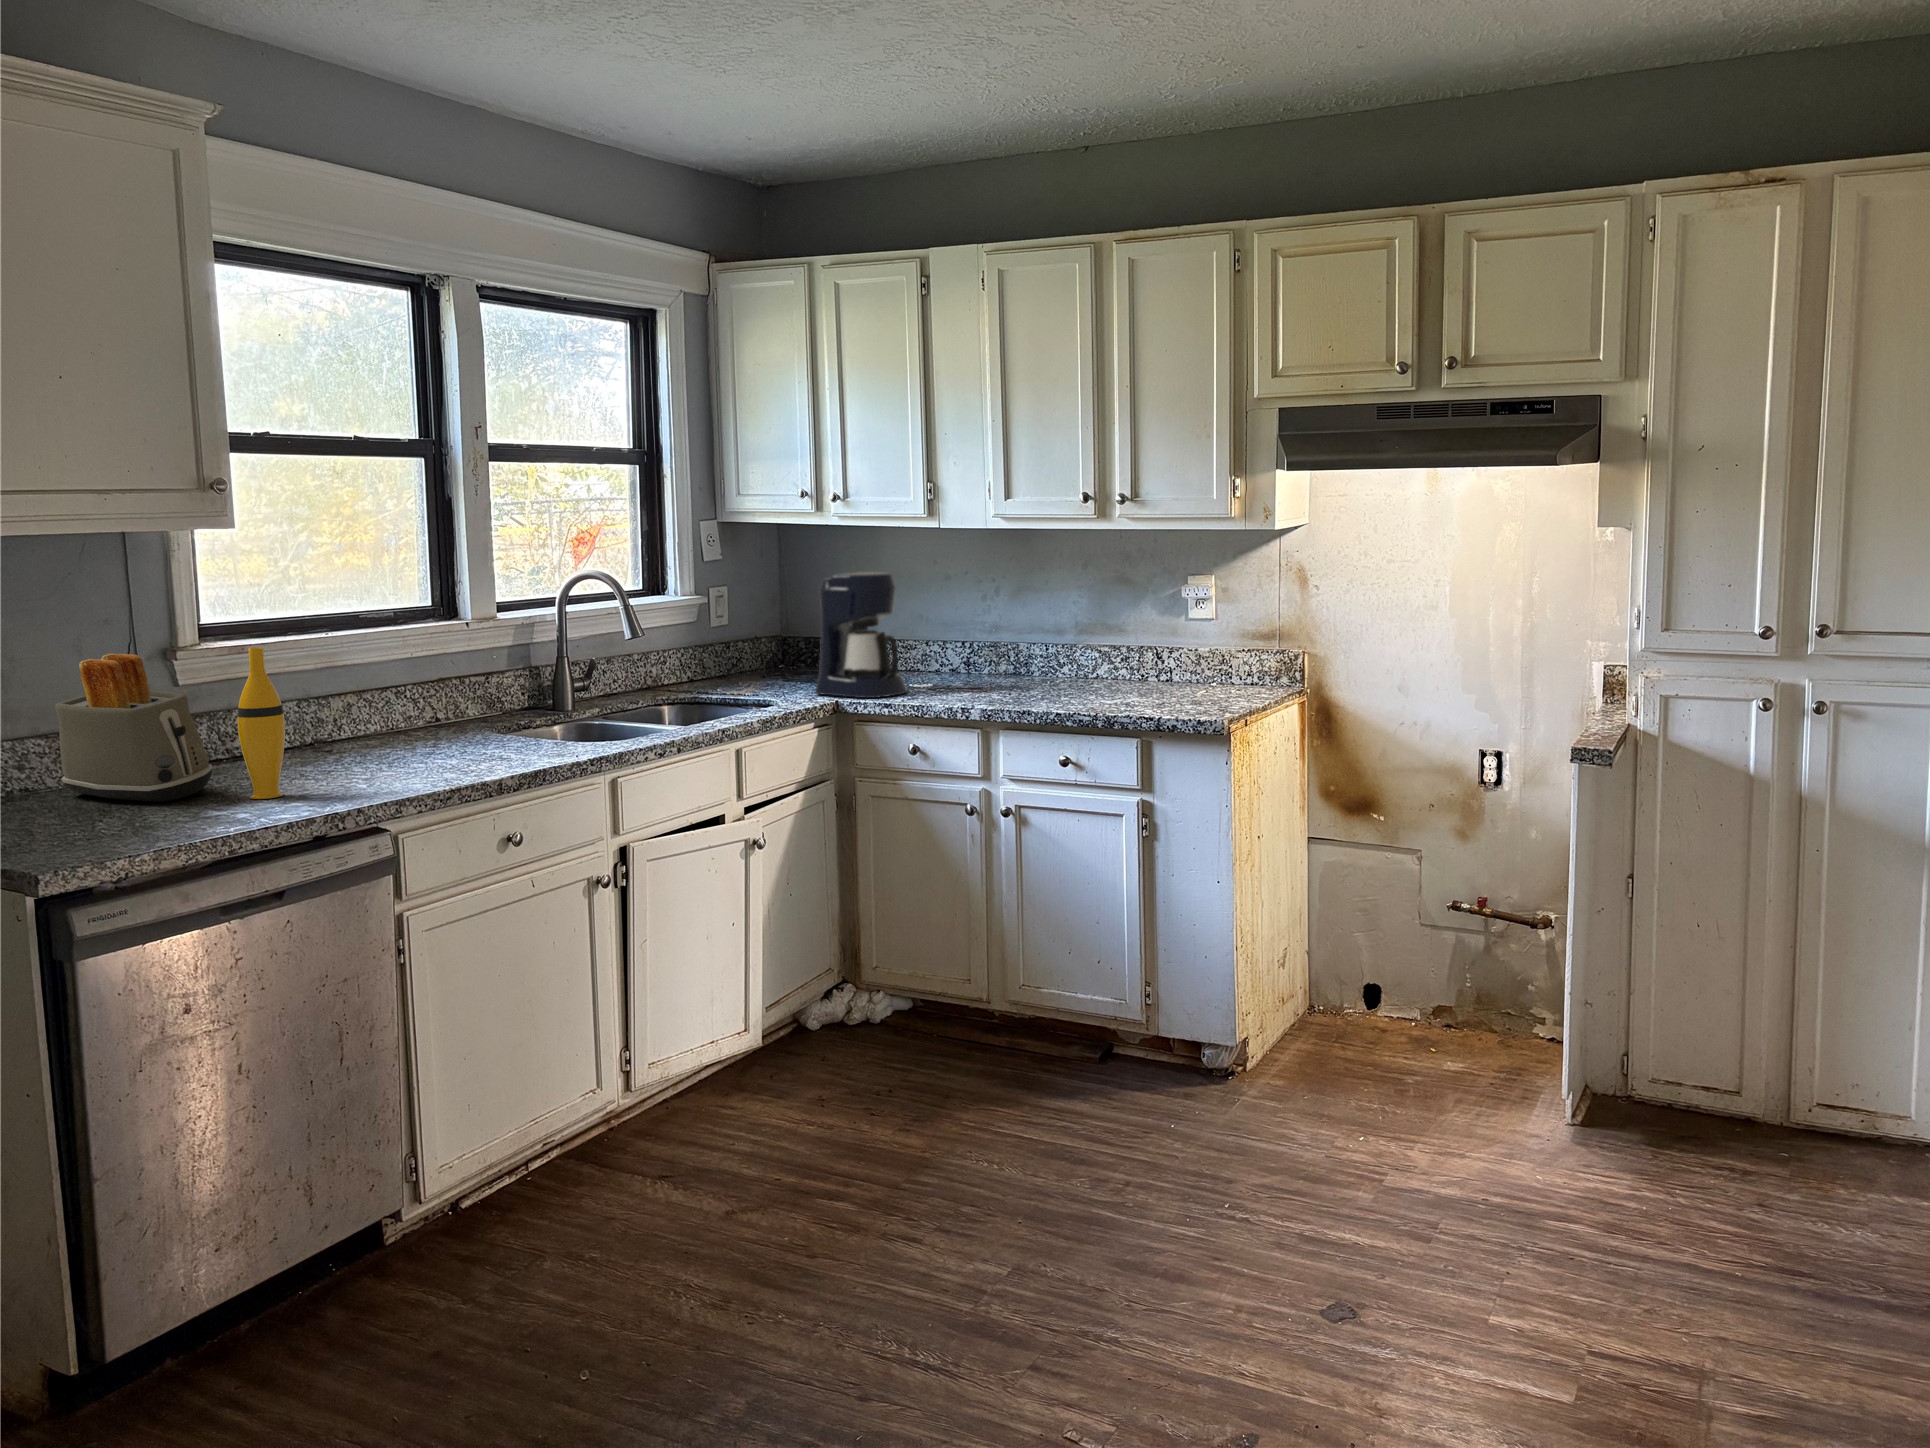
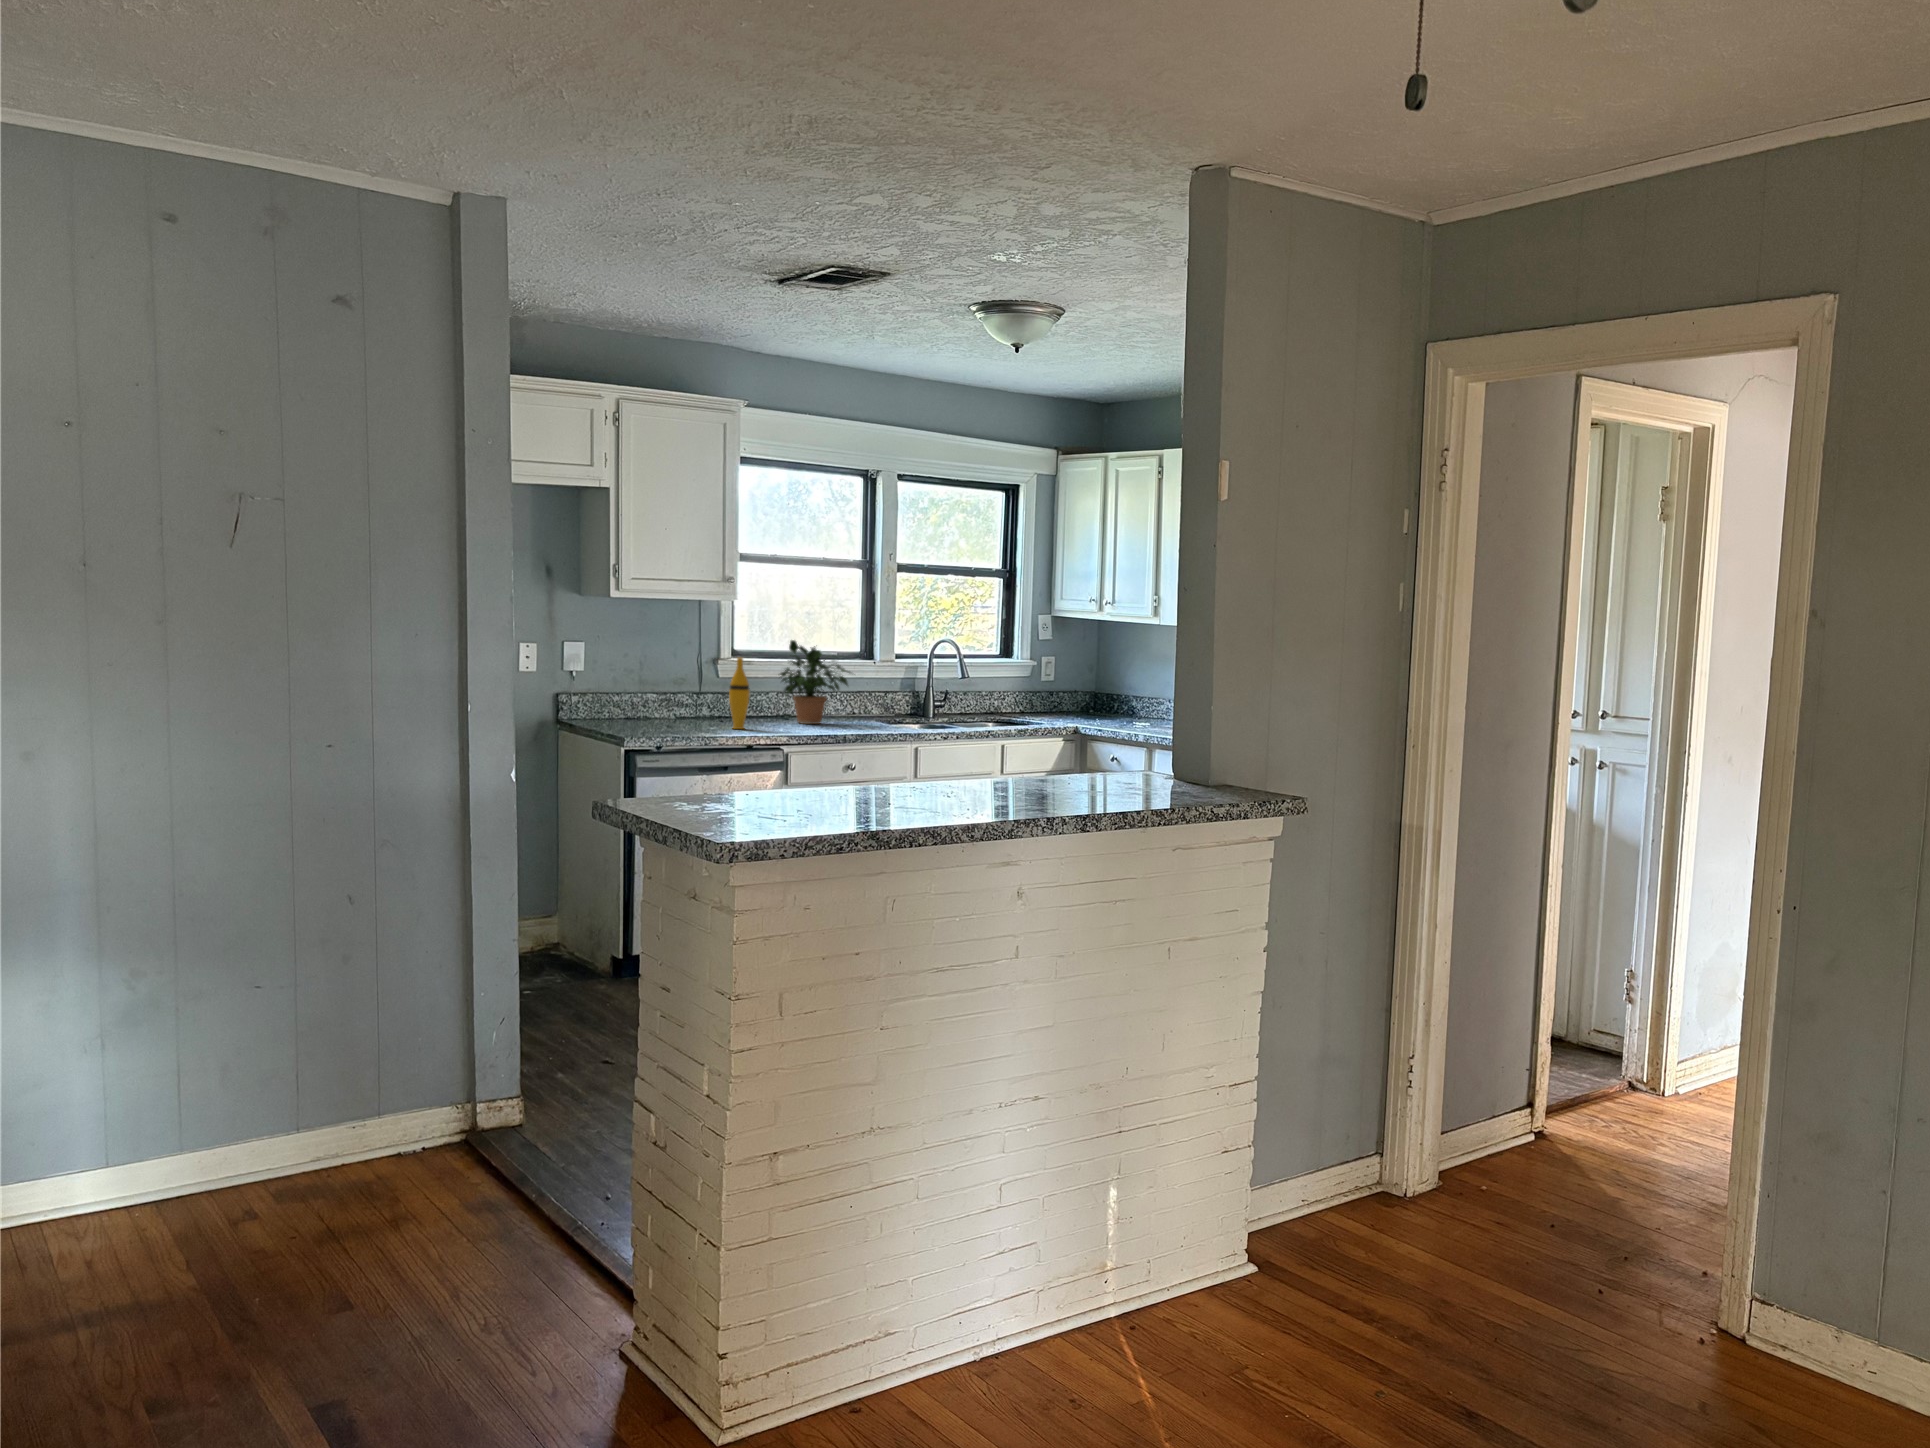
coffee maker: present [815,572,908,698] -> none [1075,650,1131,728]
potted plant: none [307,598,465,758] -> present [780,640,851,724]
toaster: present [55,653,212,802] -> none [663,657,721,726]

